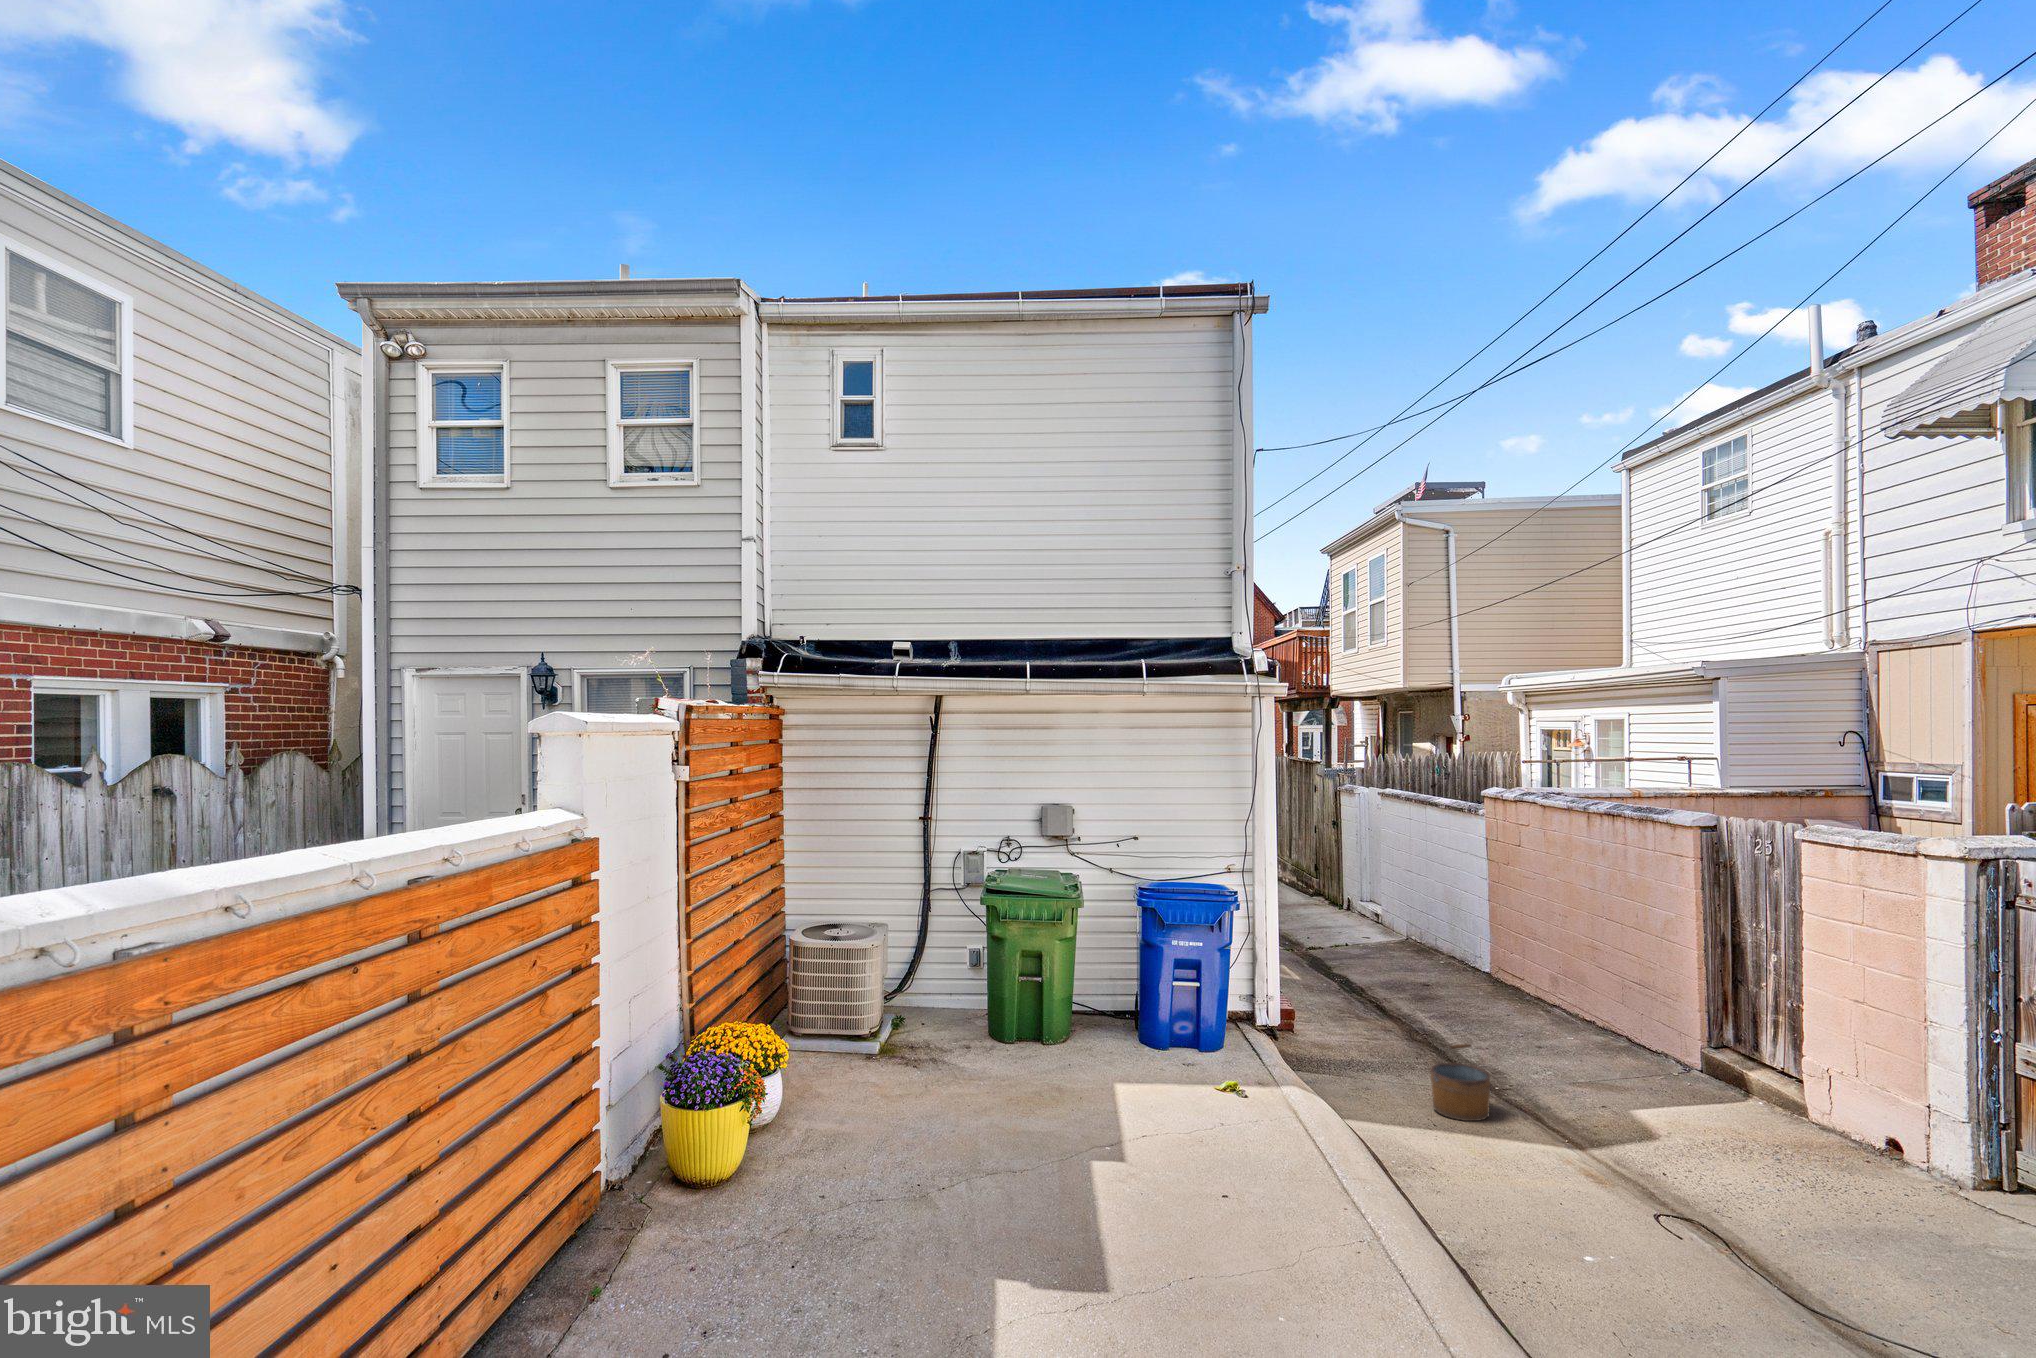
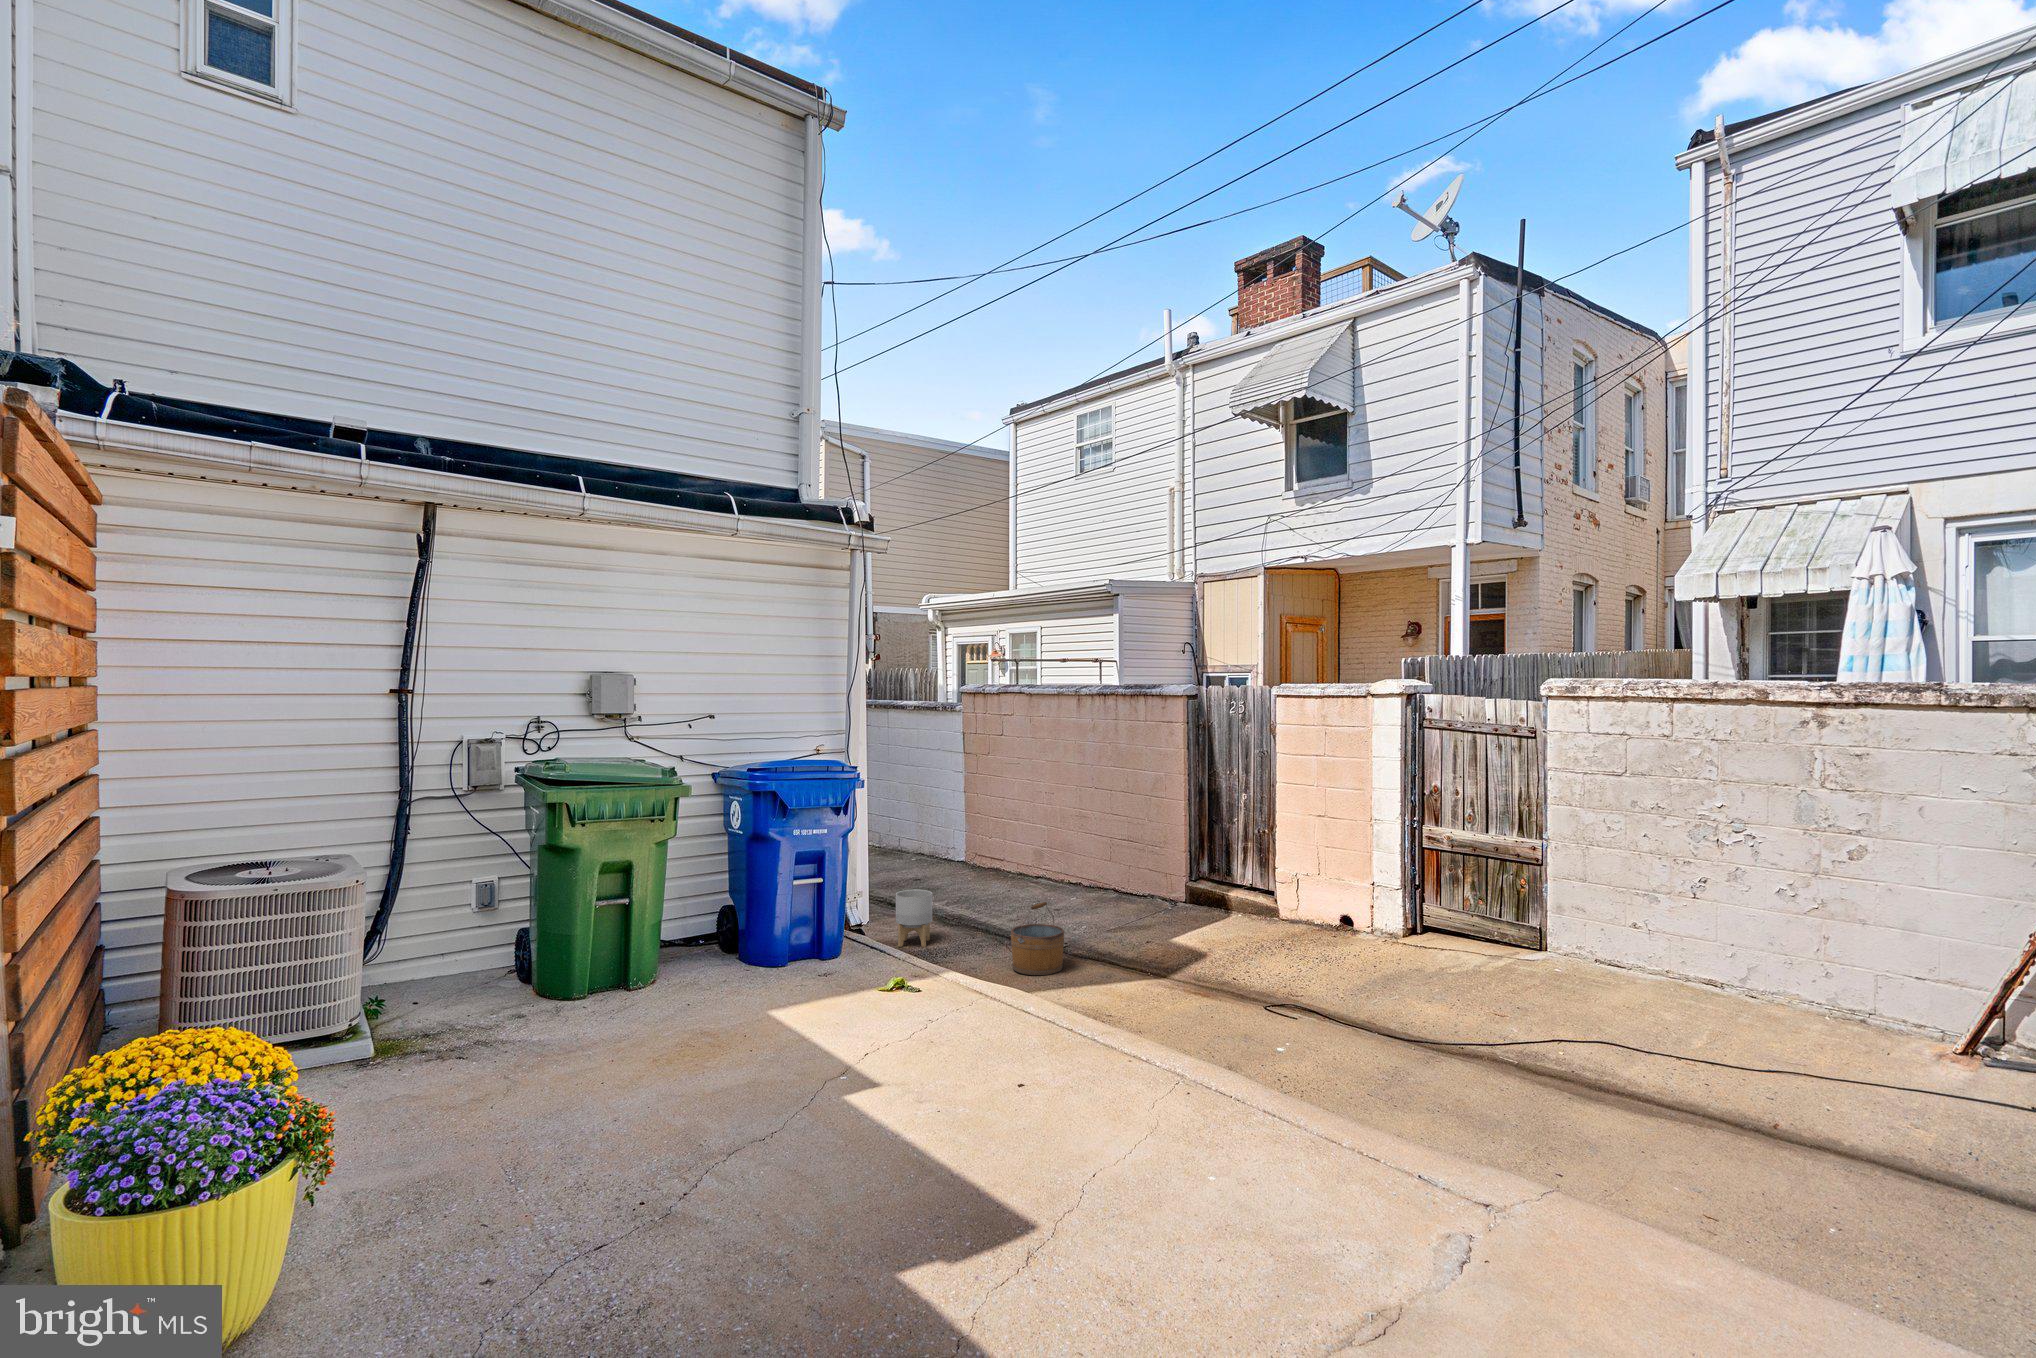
planter: none [1341,1003,1379,1063] -> present [896,890,932,947]

